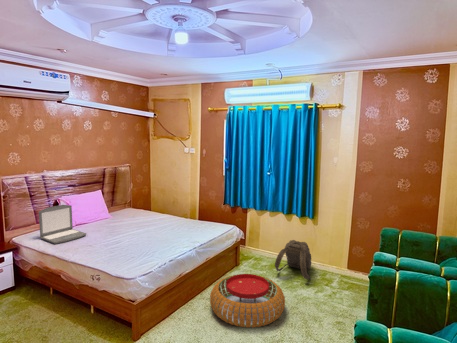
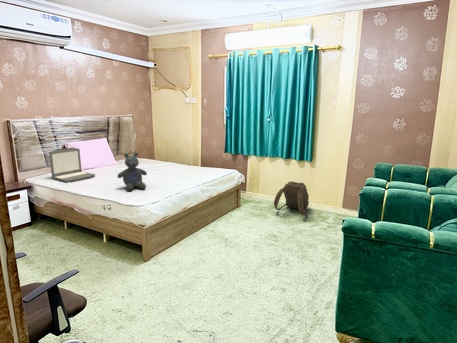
stuffed bear: none [109,215,141,258] -> present [117,153,147,191]
pouf: present [210,274,285,328] -> none [213,208,283,251]

